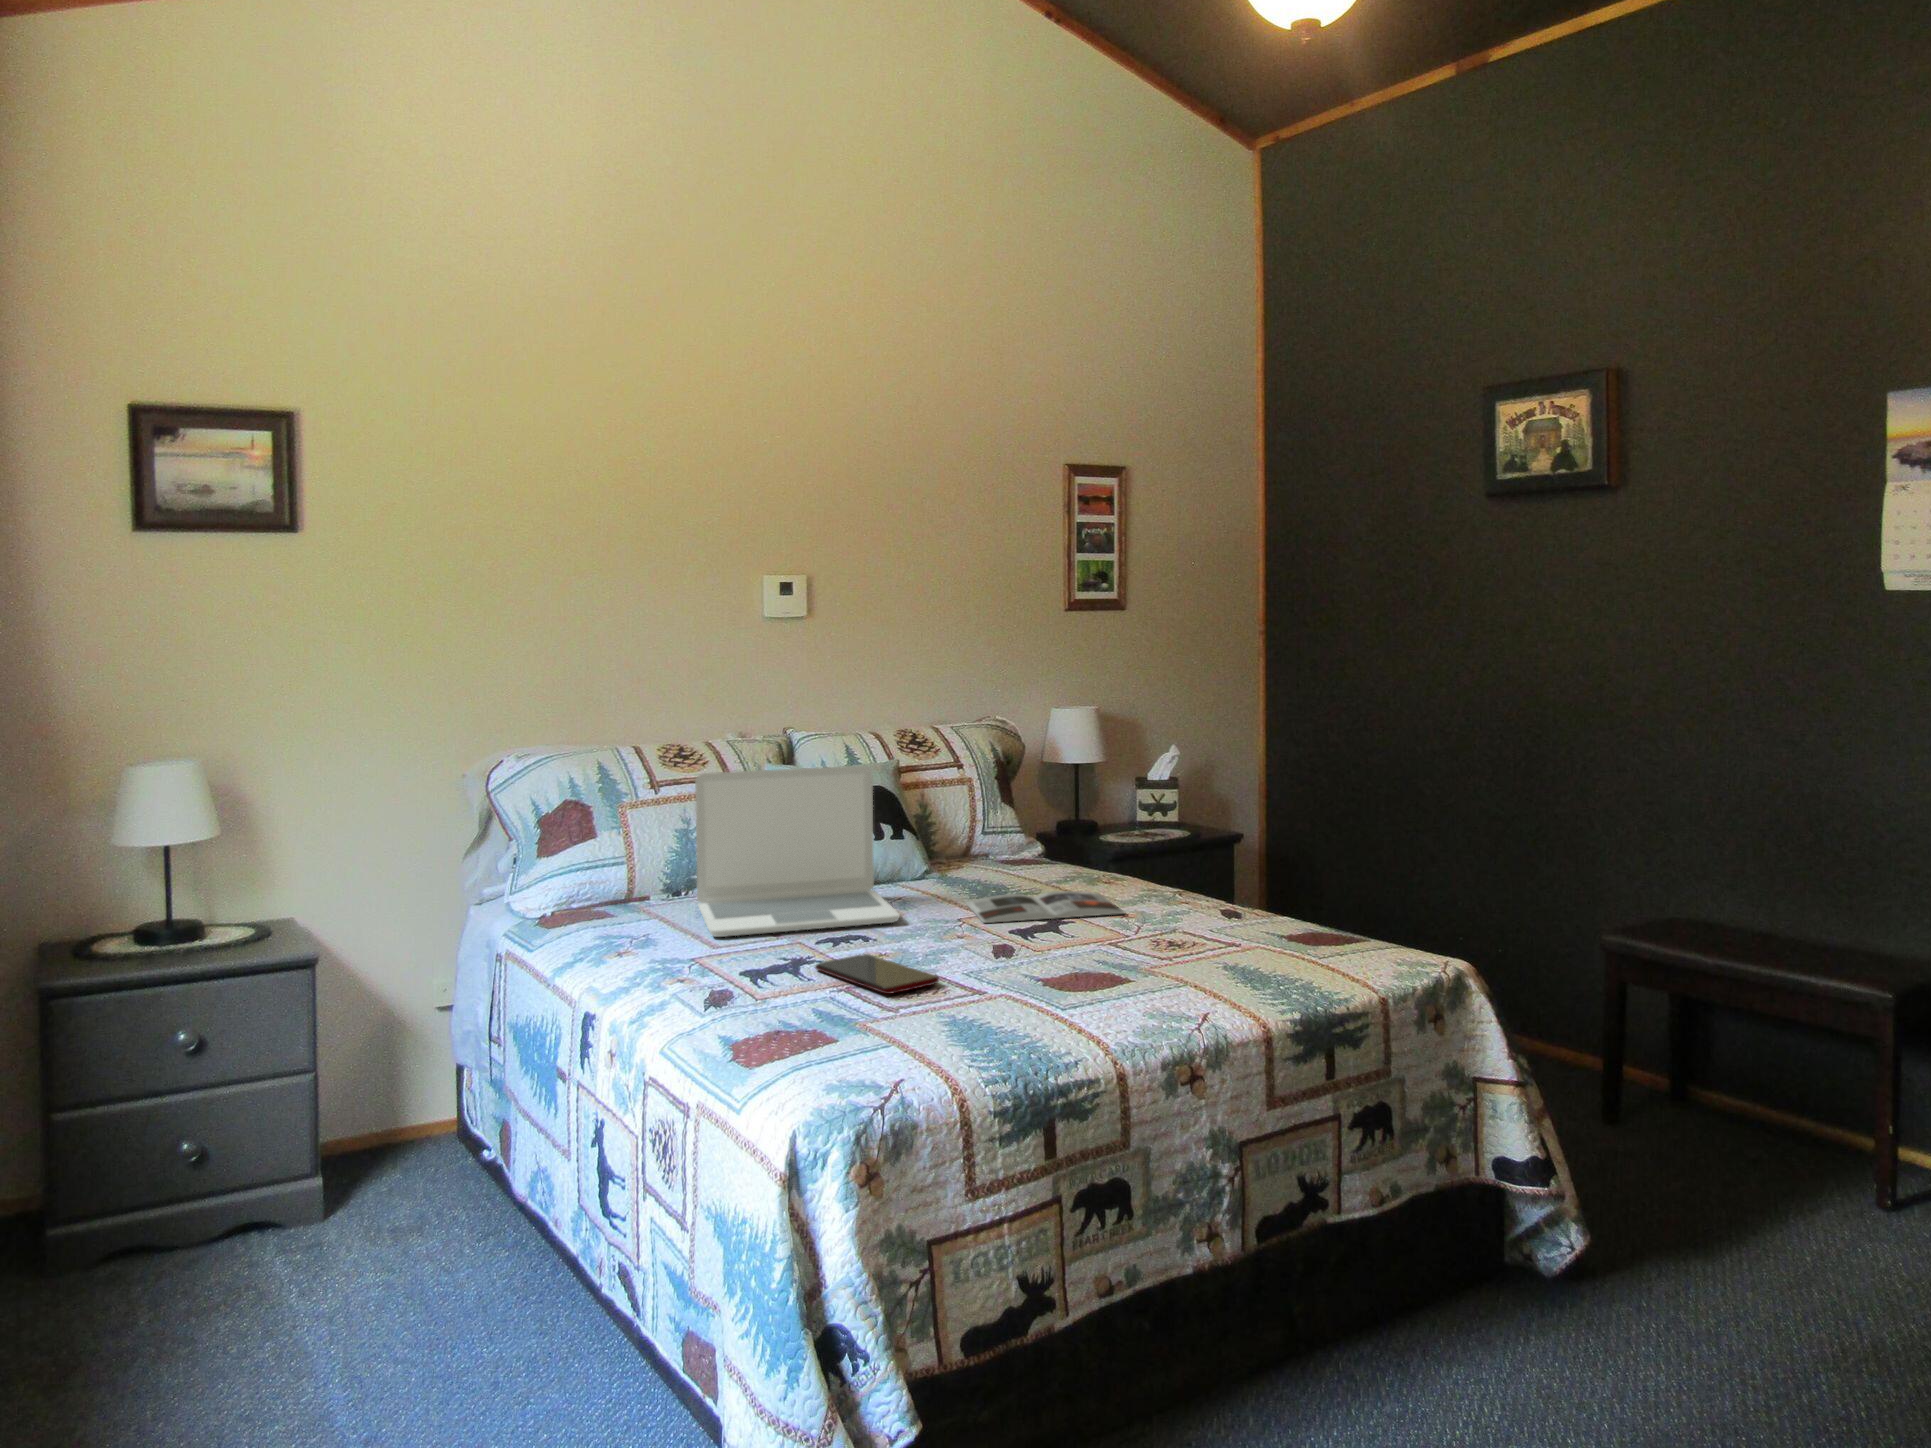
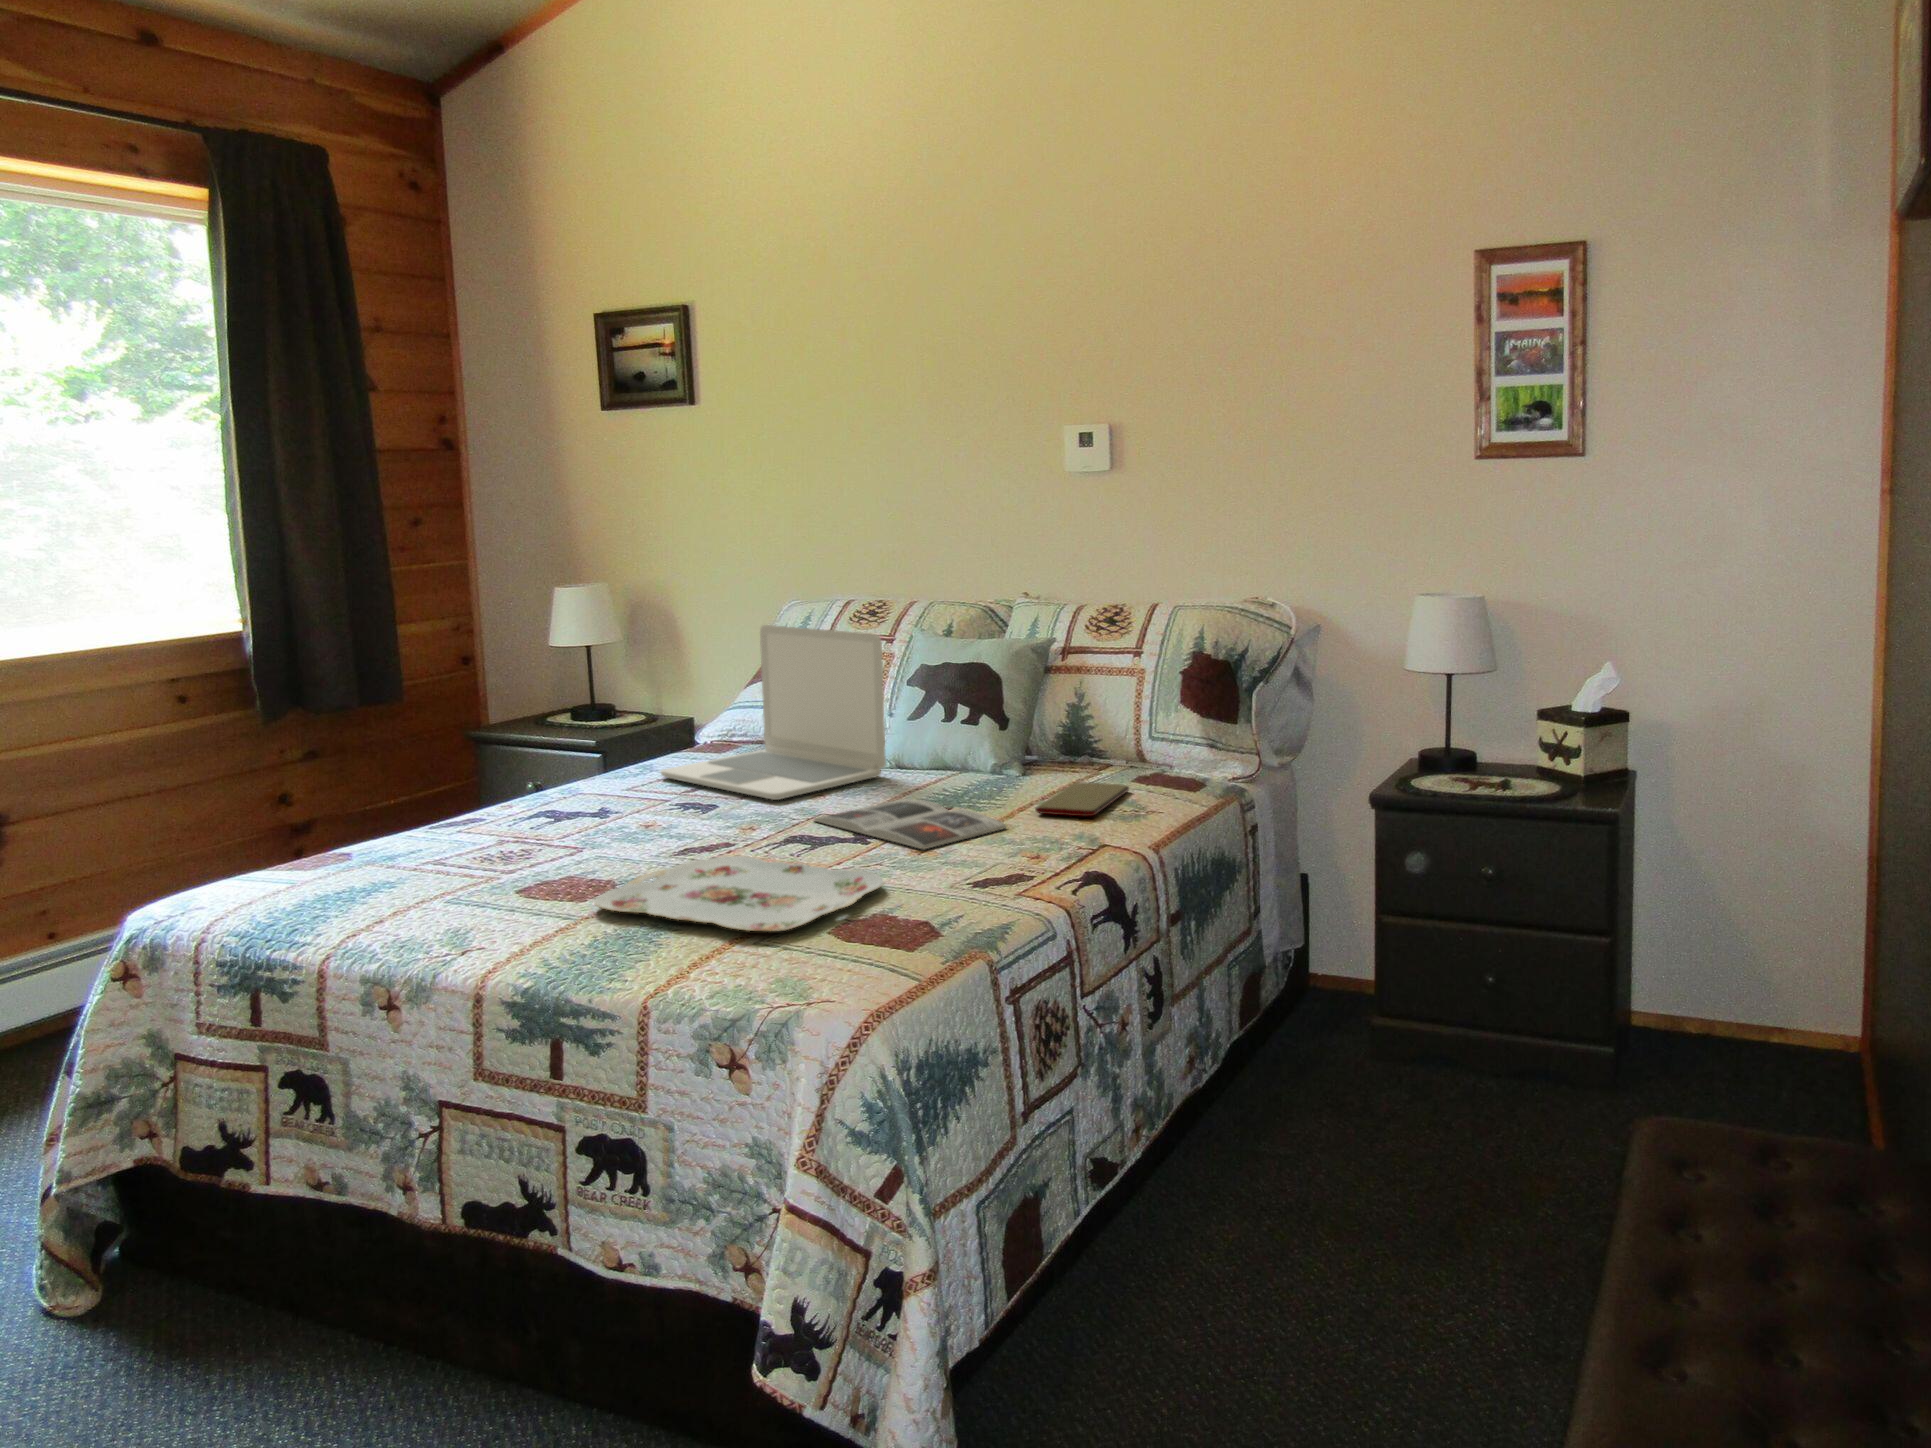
serving tray: none [1074,922,1296,977] -> present [595,856,884,932]
smartphone: present [815,954,939,994] -> present [1035,782,1129,816]

